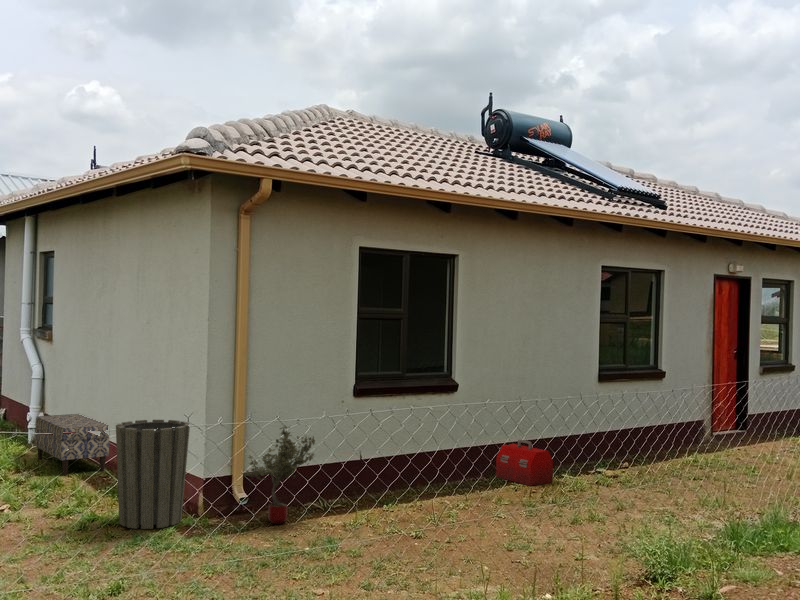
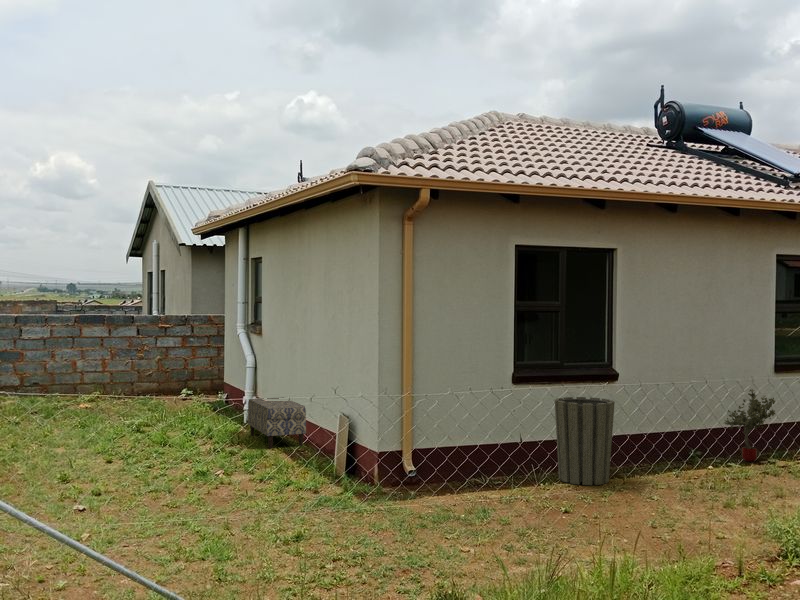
trash can: present [116,420,190,529] -> present [554,397,615,485]
potted tree: present [242,425,315,524] -> present [724,389,775,462]
toolbox: present [496,440,553,486] -> none [659,428,717,473]

